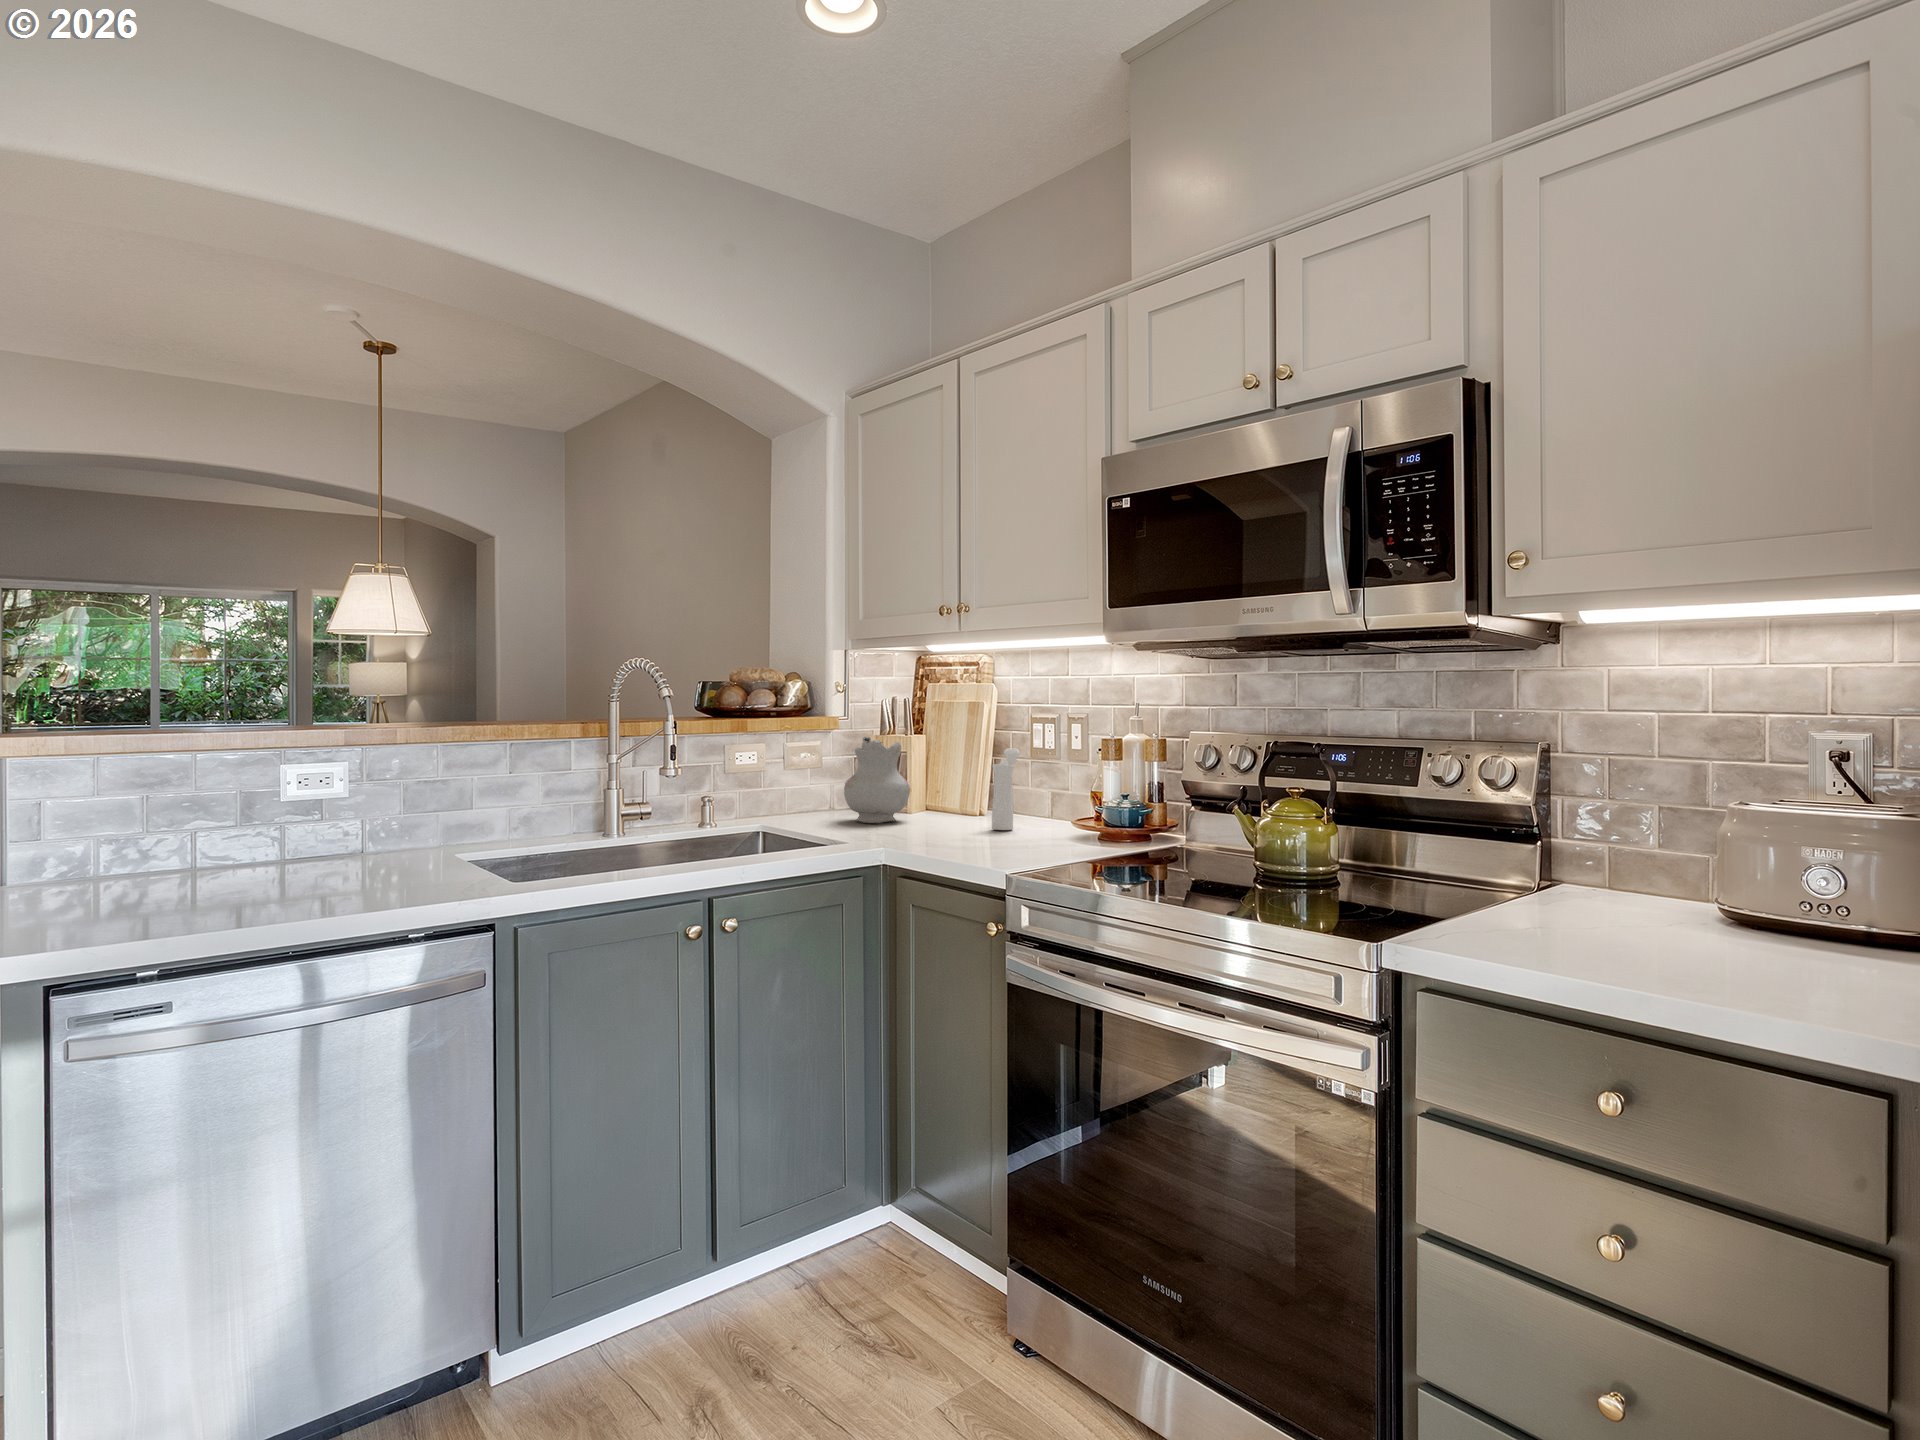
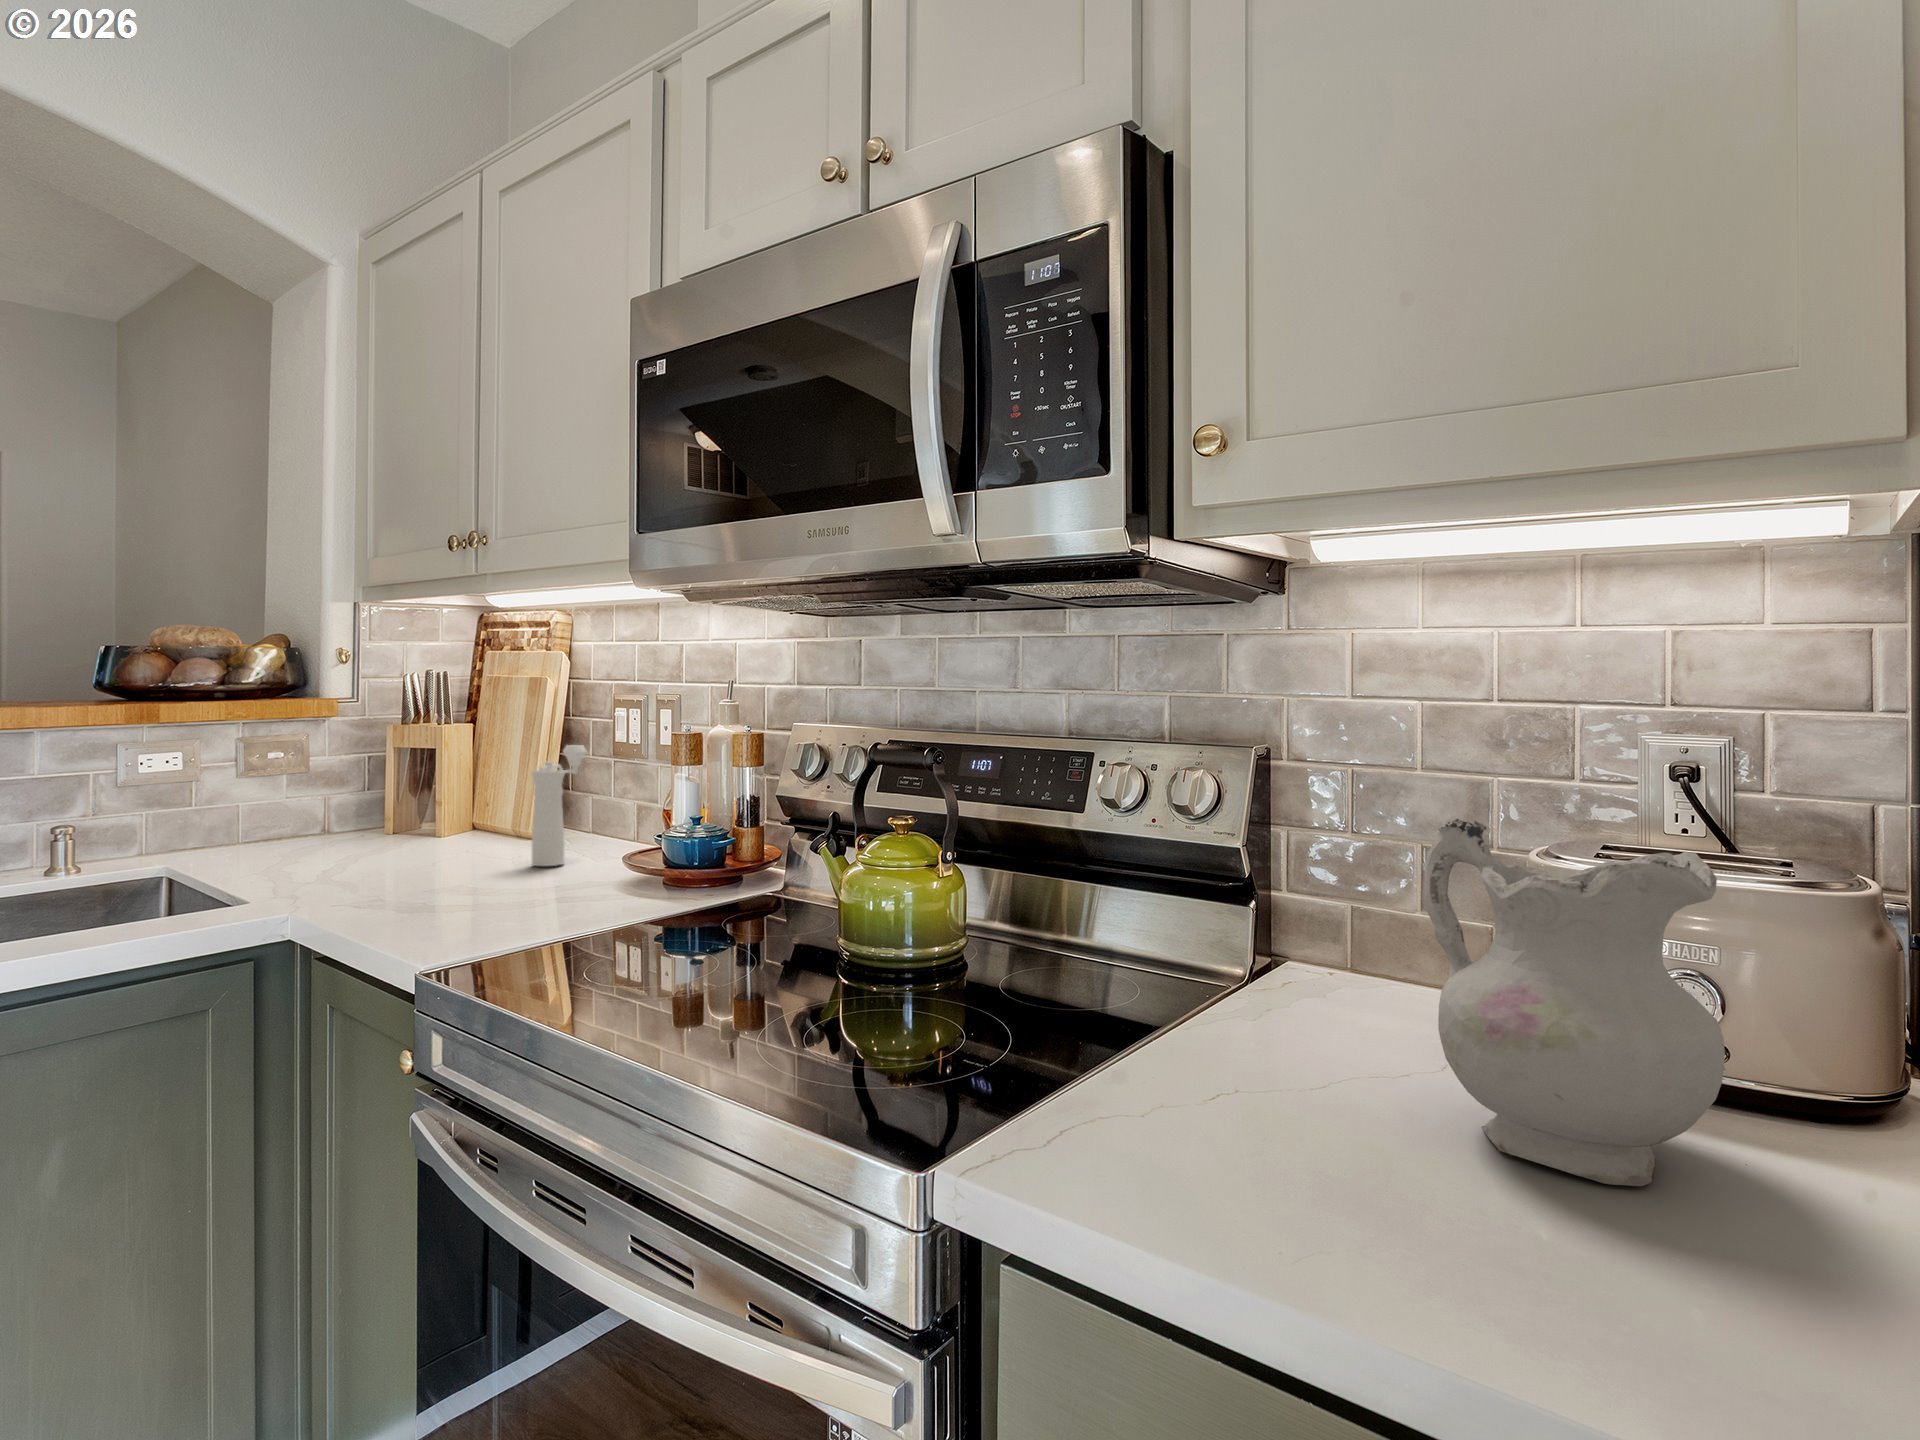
ceramic pitcher: present [844,737,910,823] -> present [1424,819,1725,1186]

